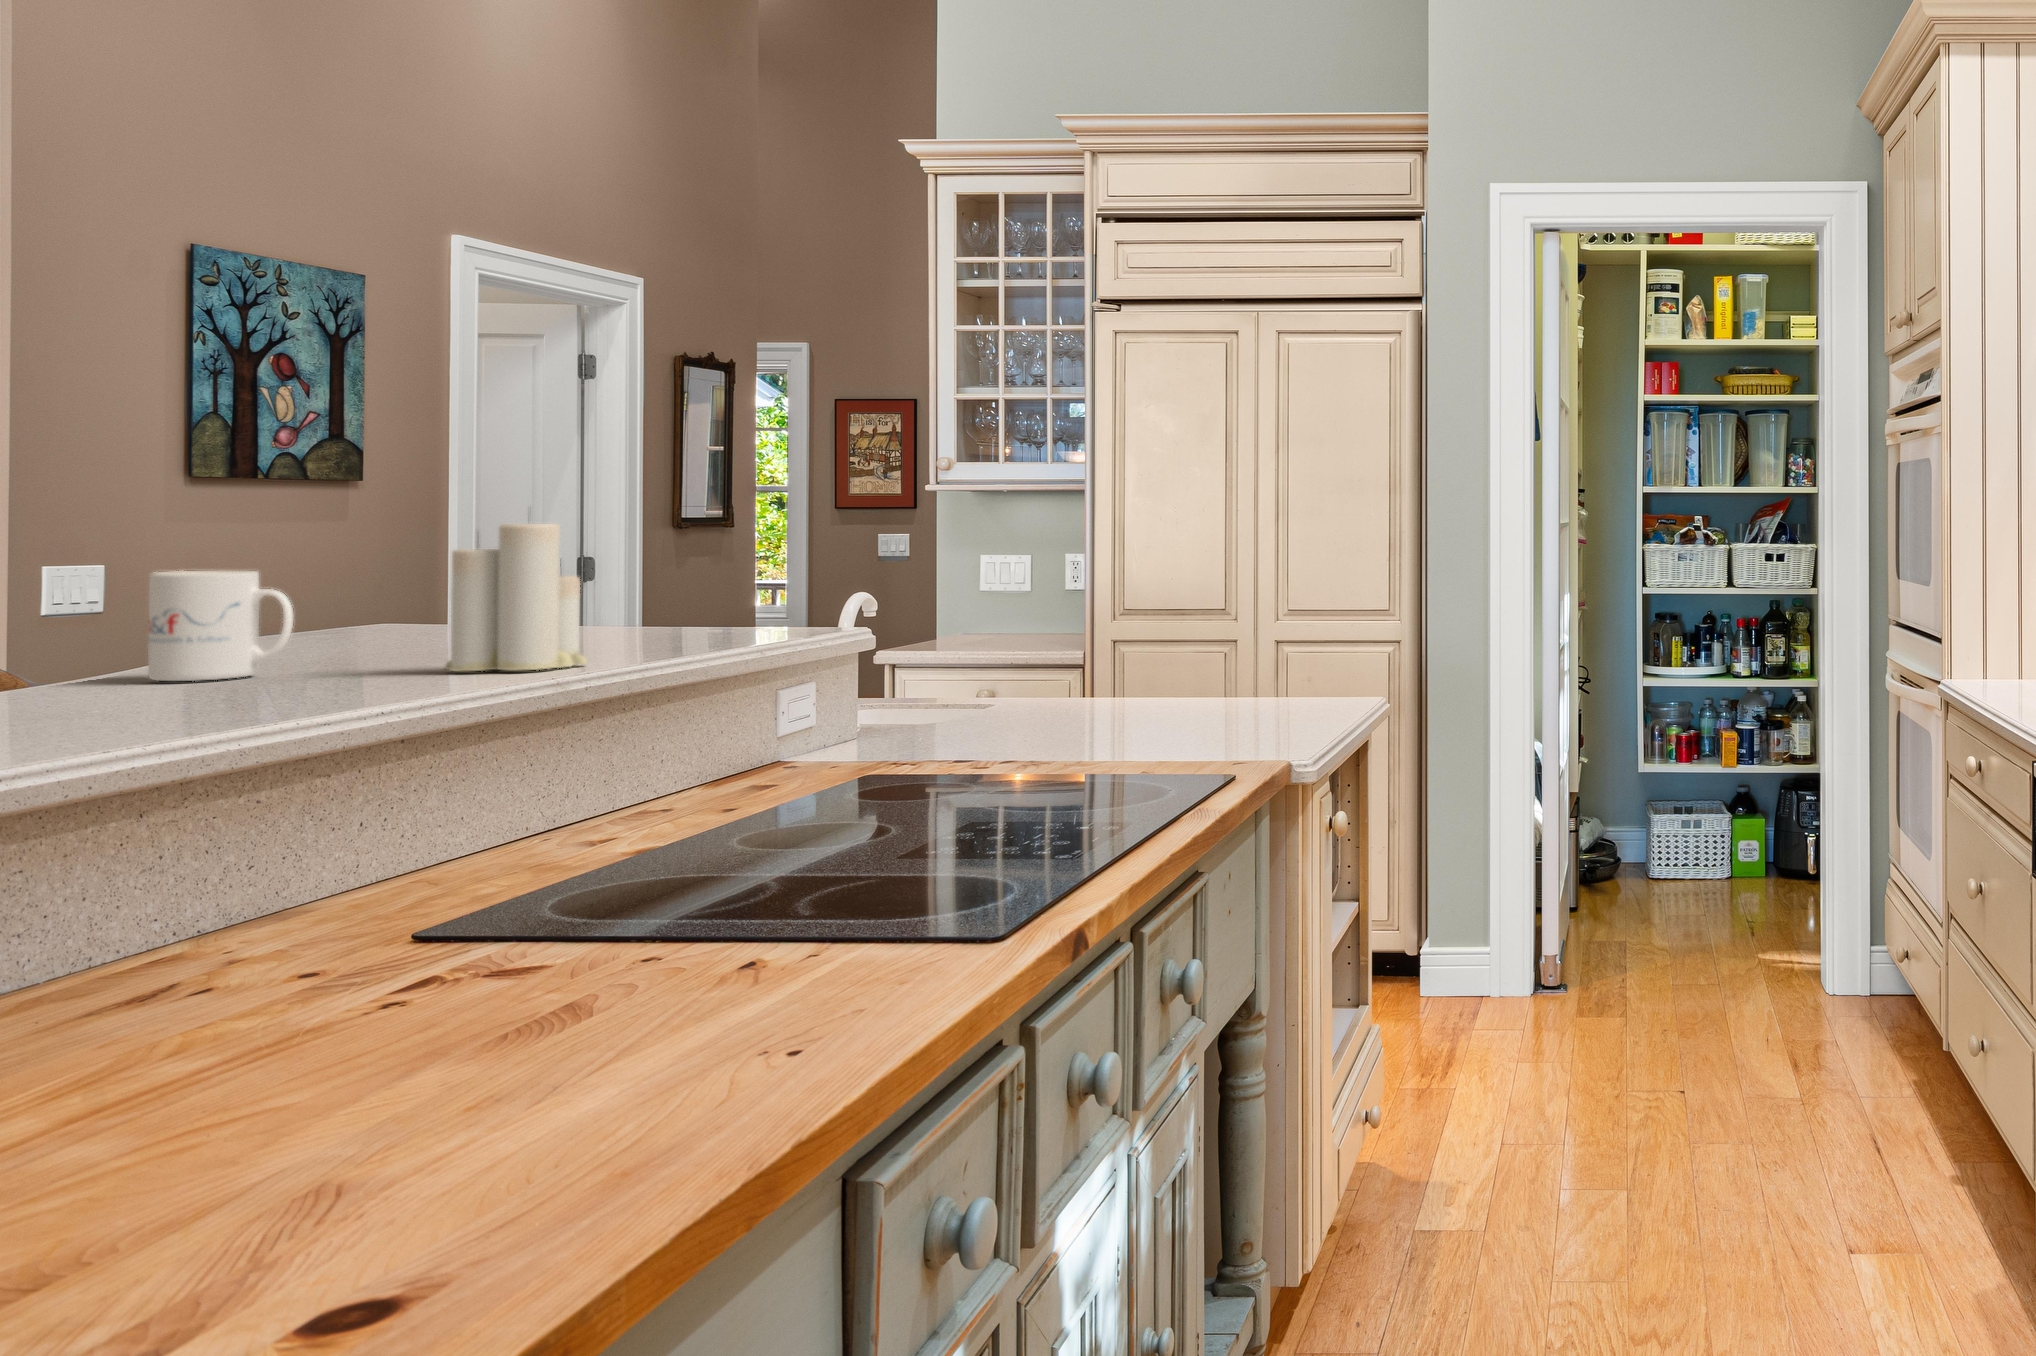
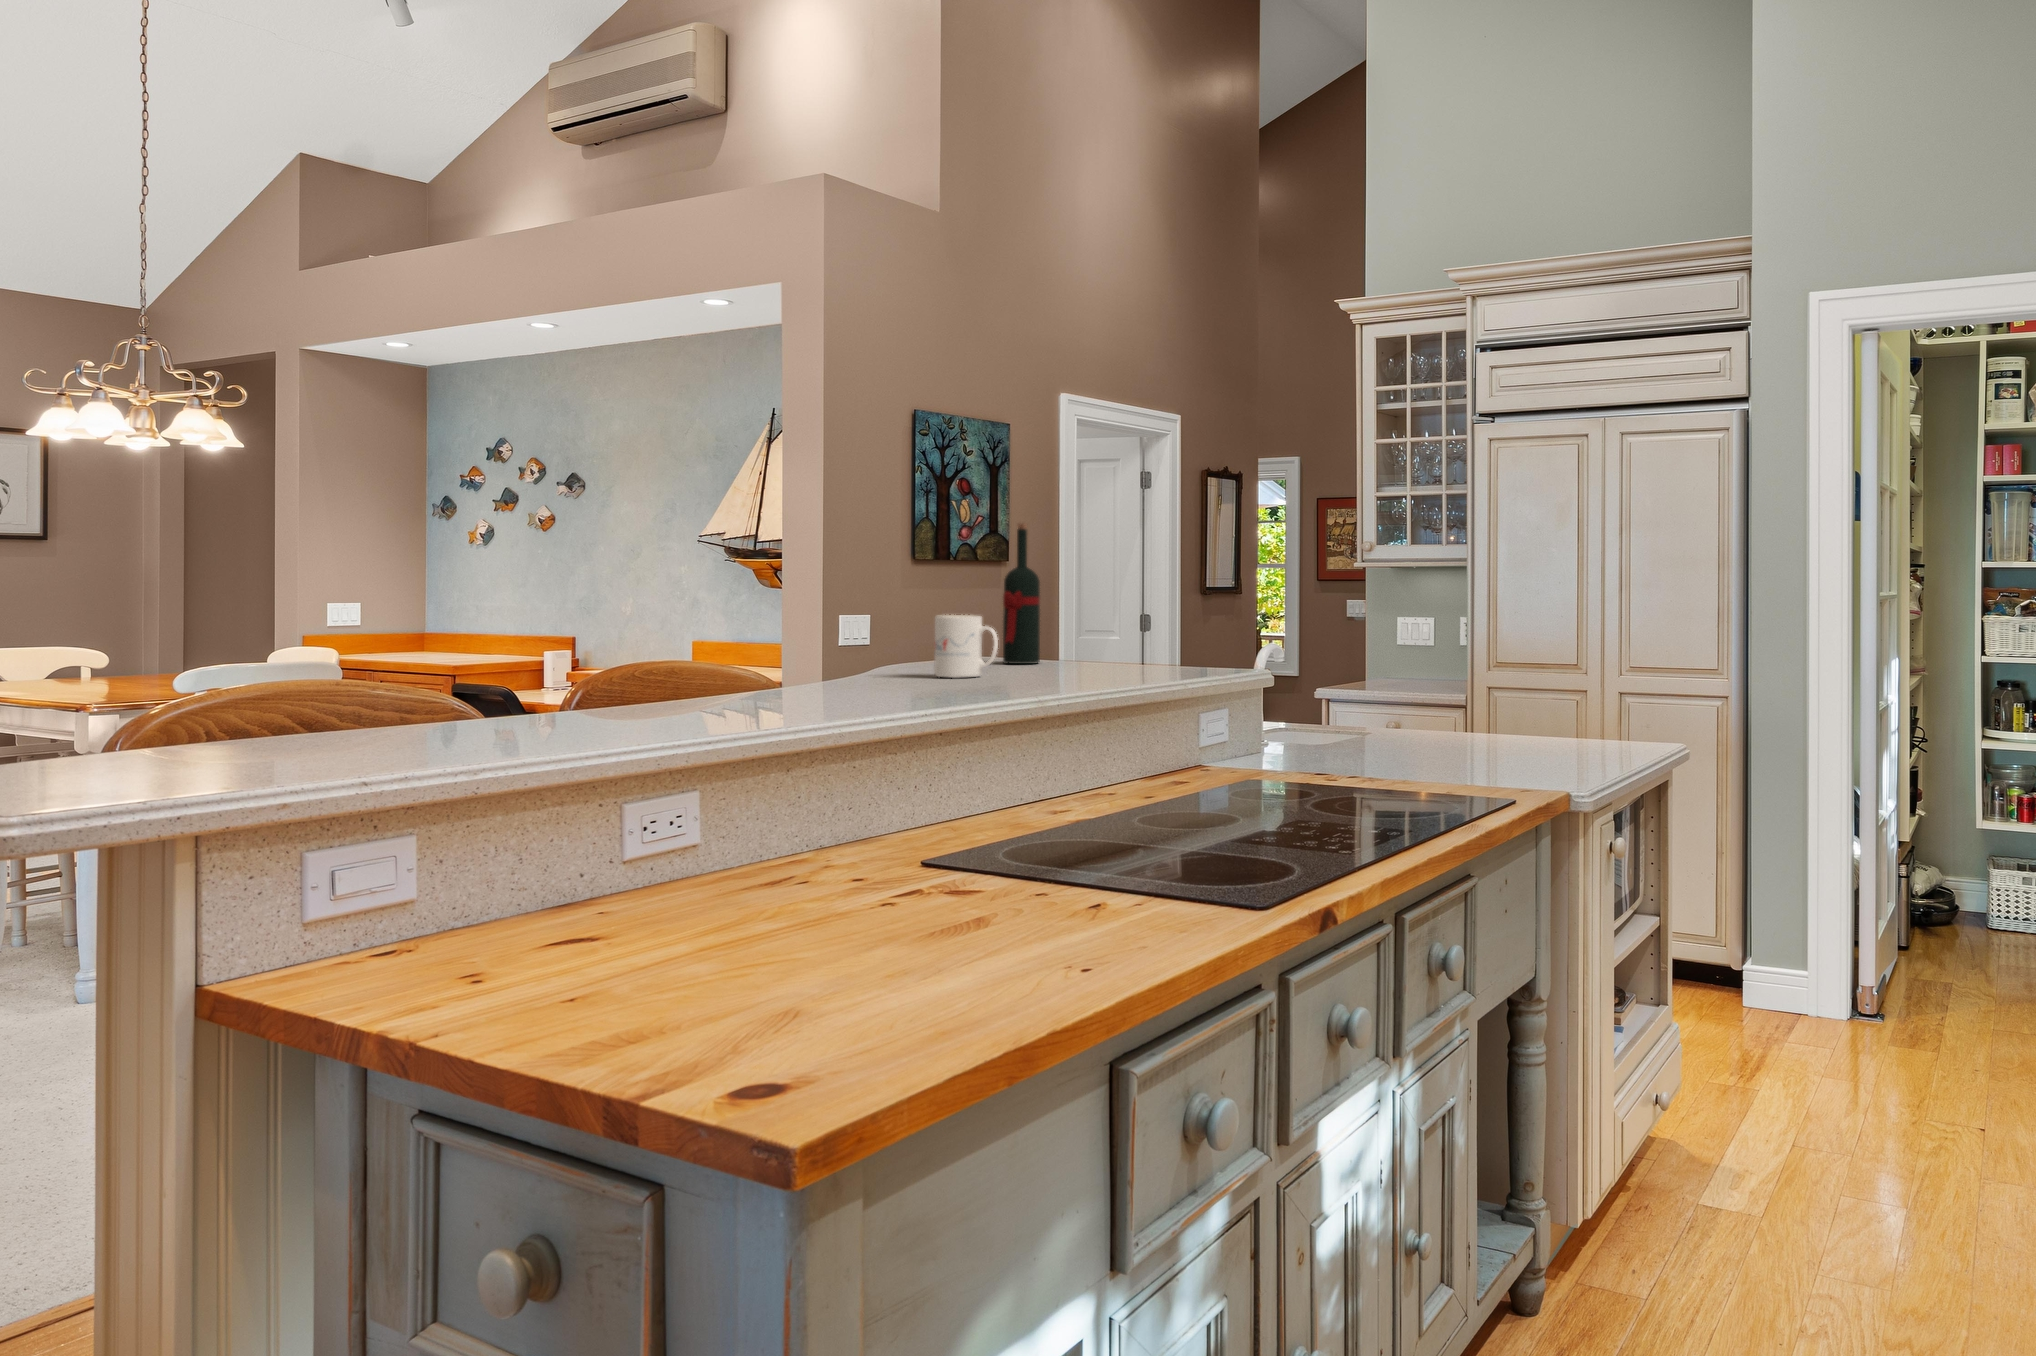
wine bottle: none [314,416,392,648] -> present [1003,523,1040,664]
candle: present [445,523,587,671] -> none [1070,578,1142,679]

